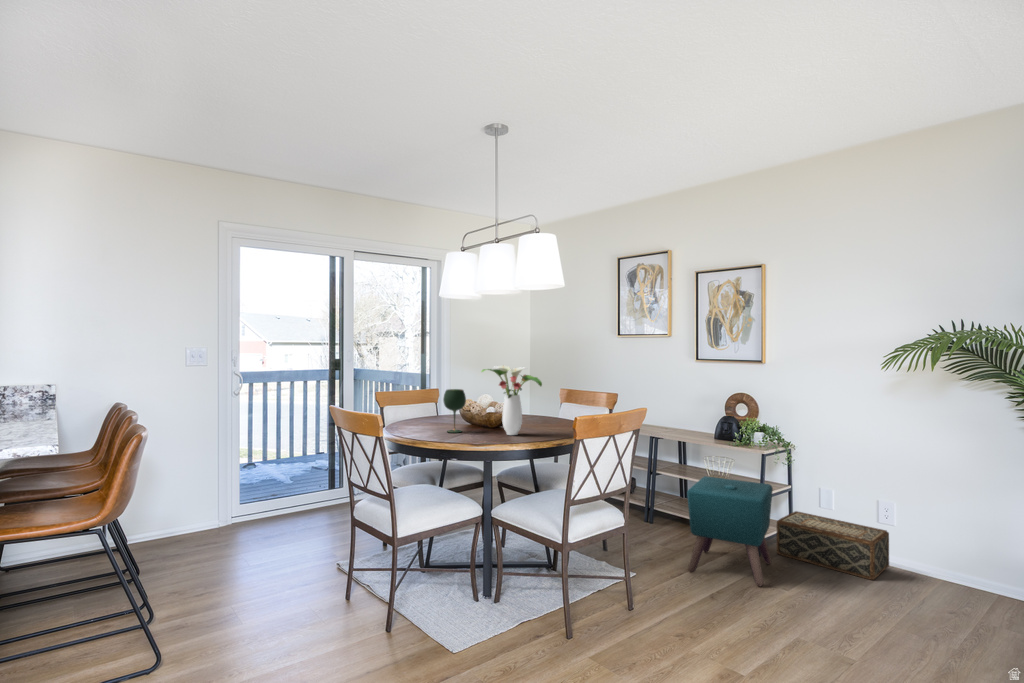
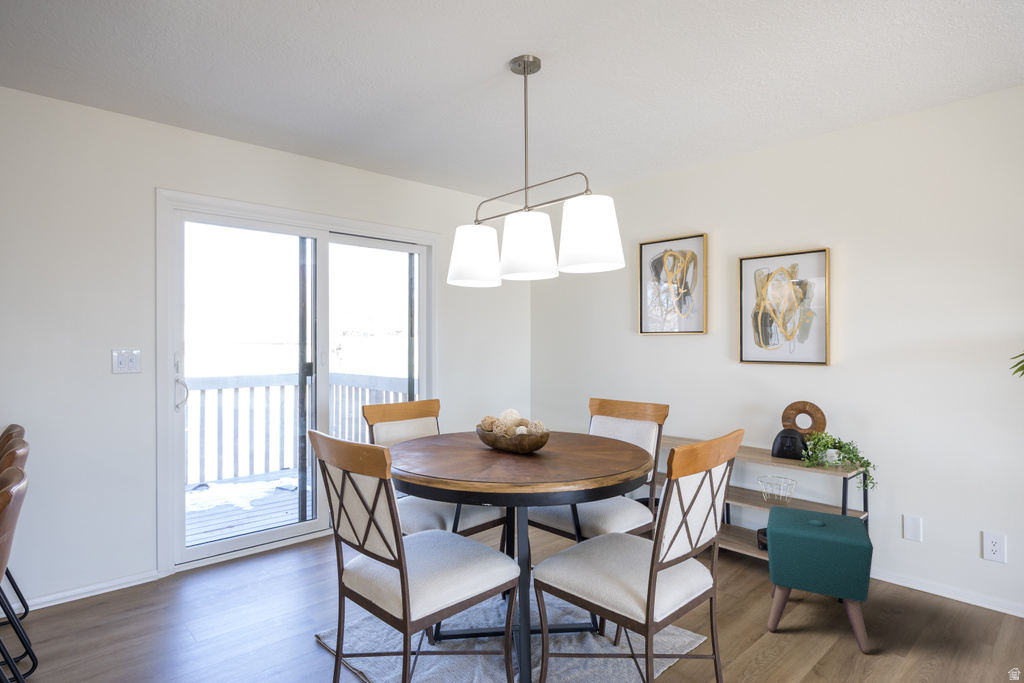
flower arrangement: present [482,366,542,435] -> none [518,371,601,465]
wine glass: present [443,389,466,433] -> none [461,402,491,461]
woven basket: present [776,511,889,580] -> none [858,544,999,638]

